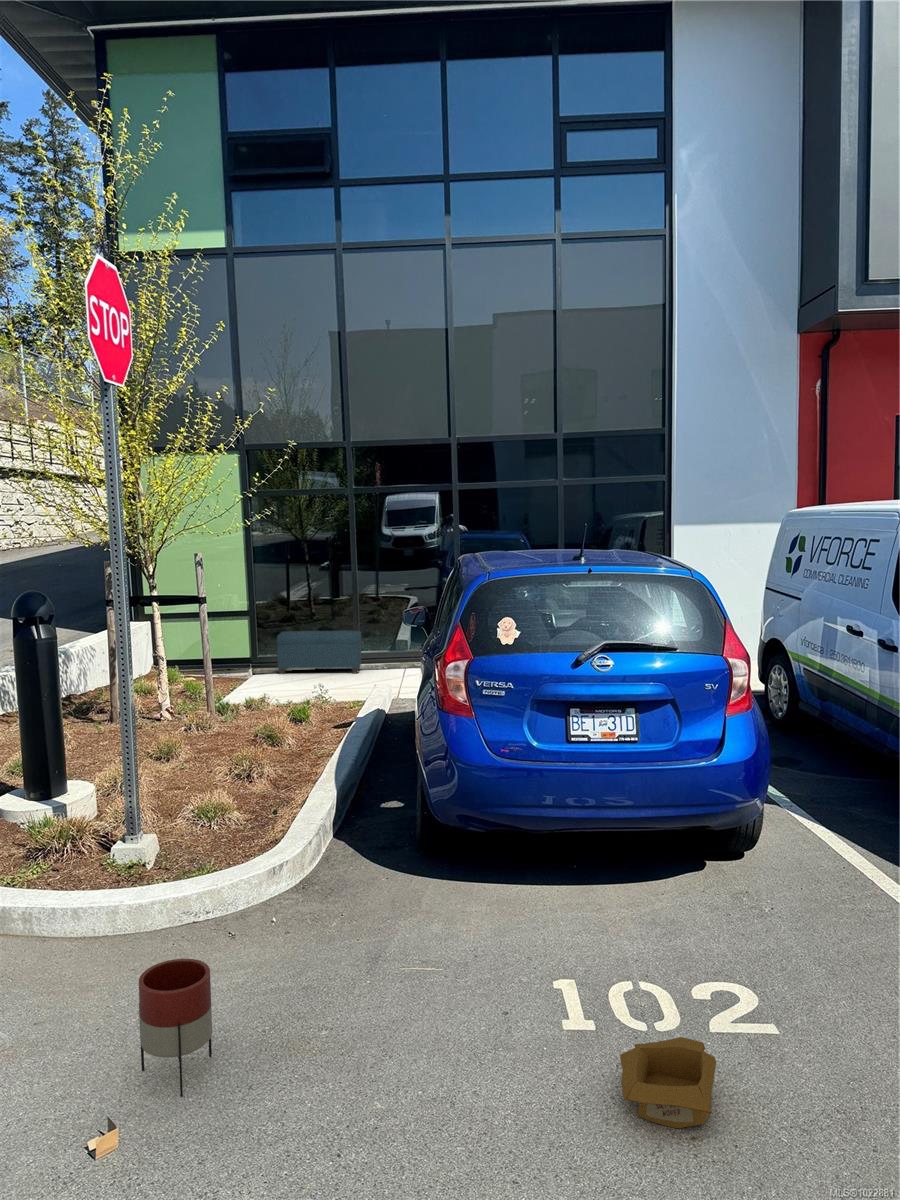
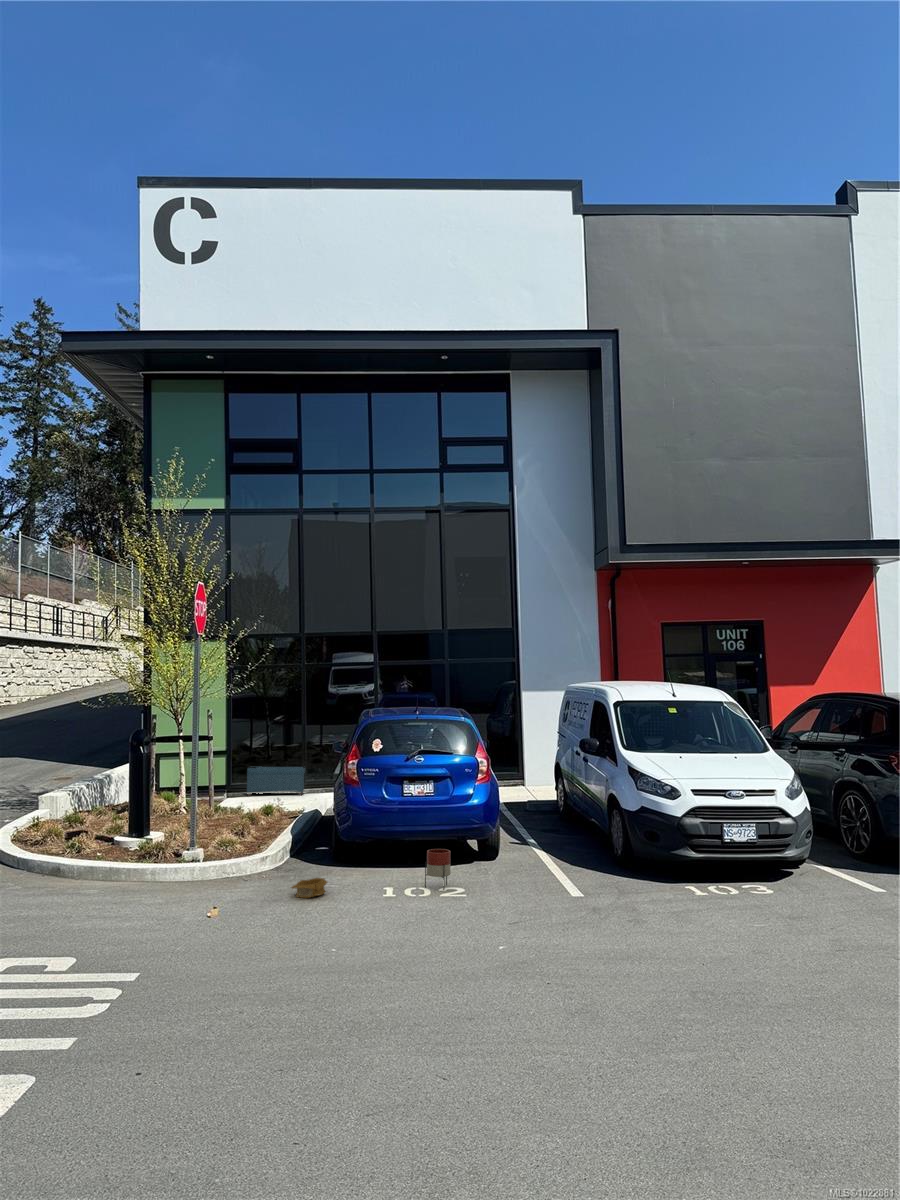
planter: present [139,959,213,1097] -> present [425,849,451,890]
cardboard box: present [620,1037,716,1128] -> present [291,878,327,898]

